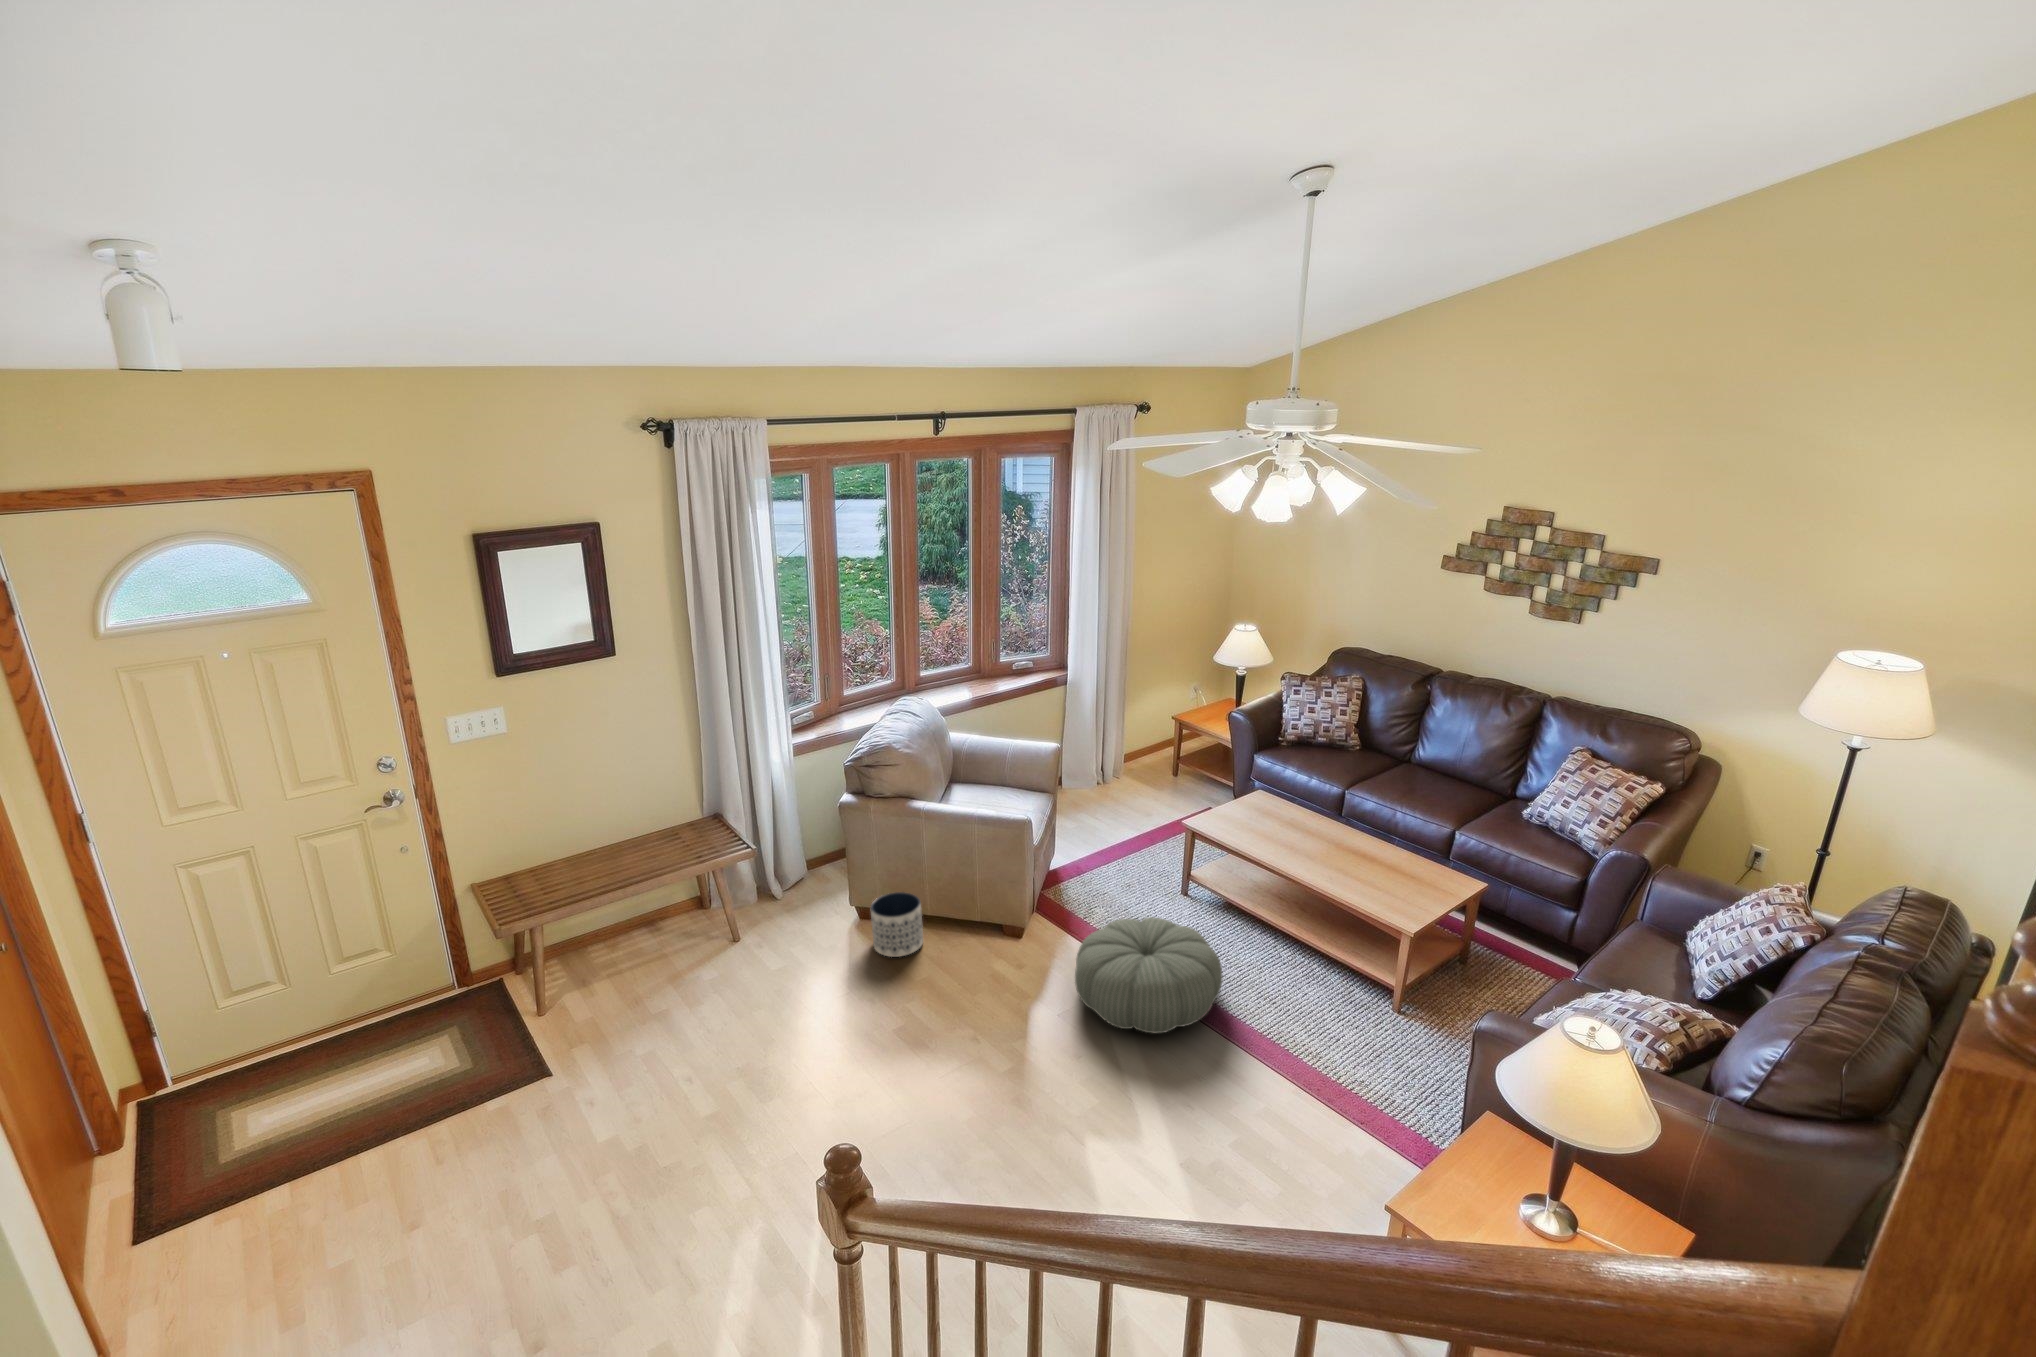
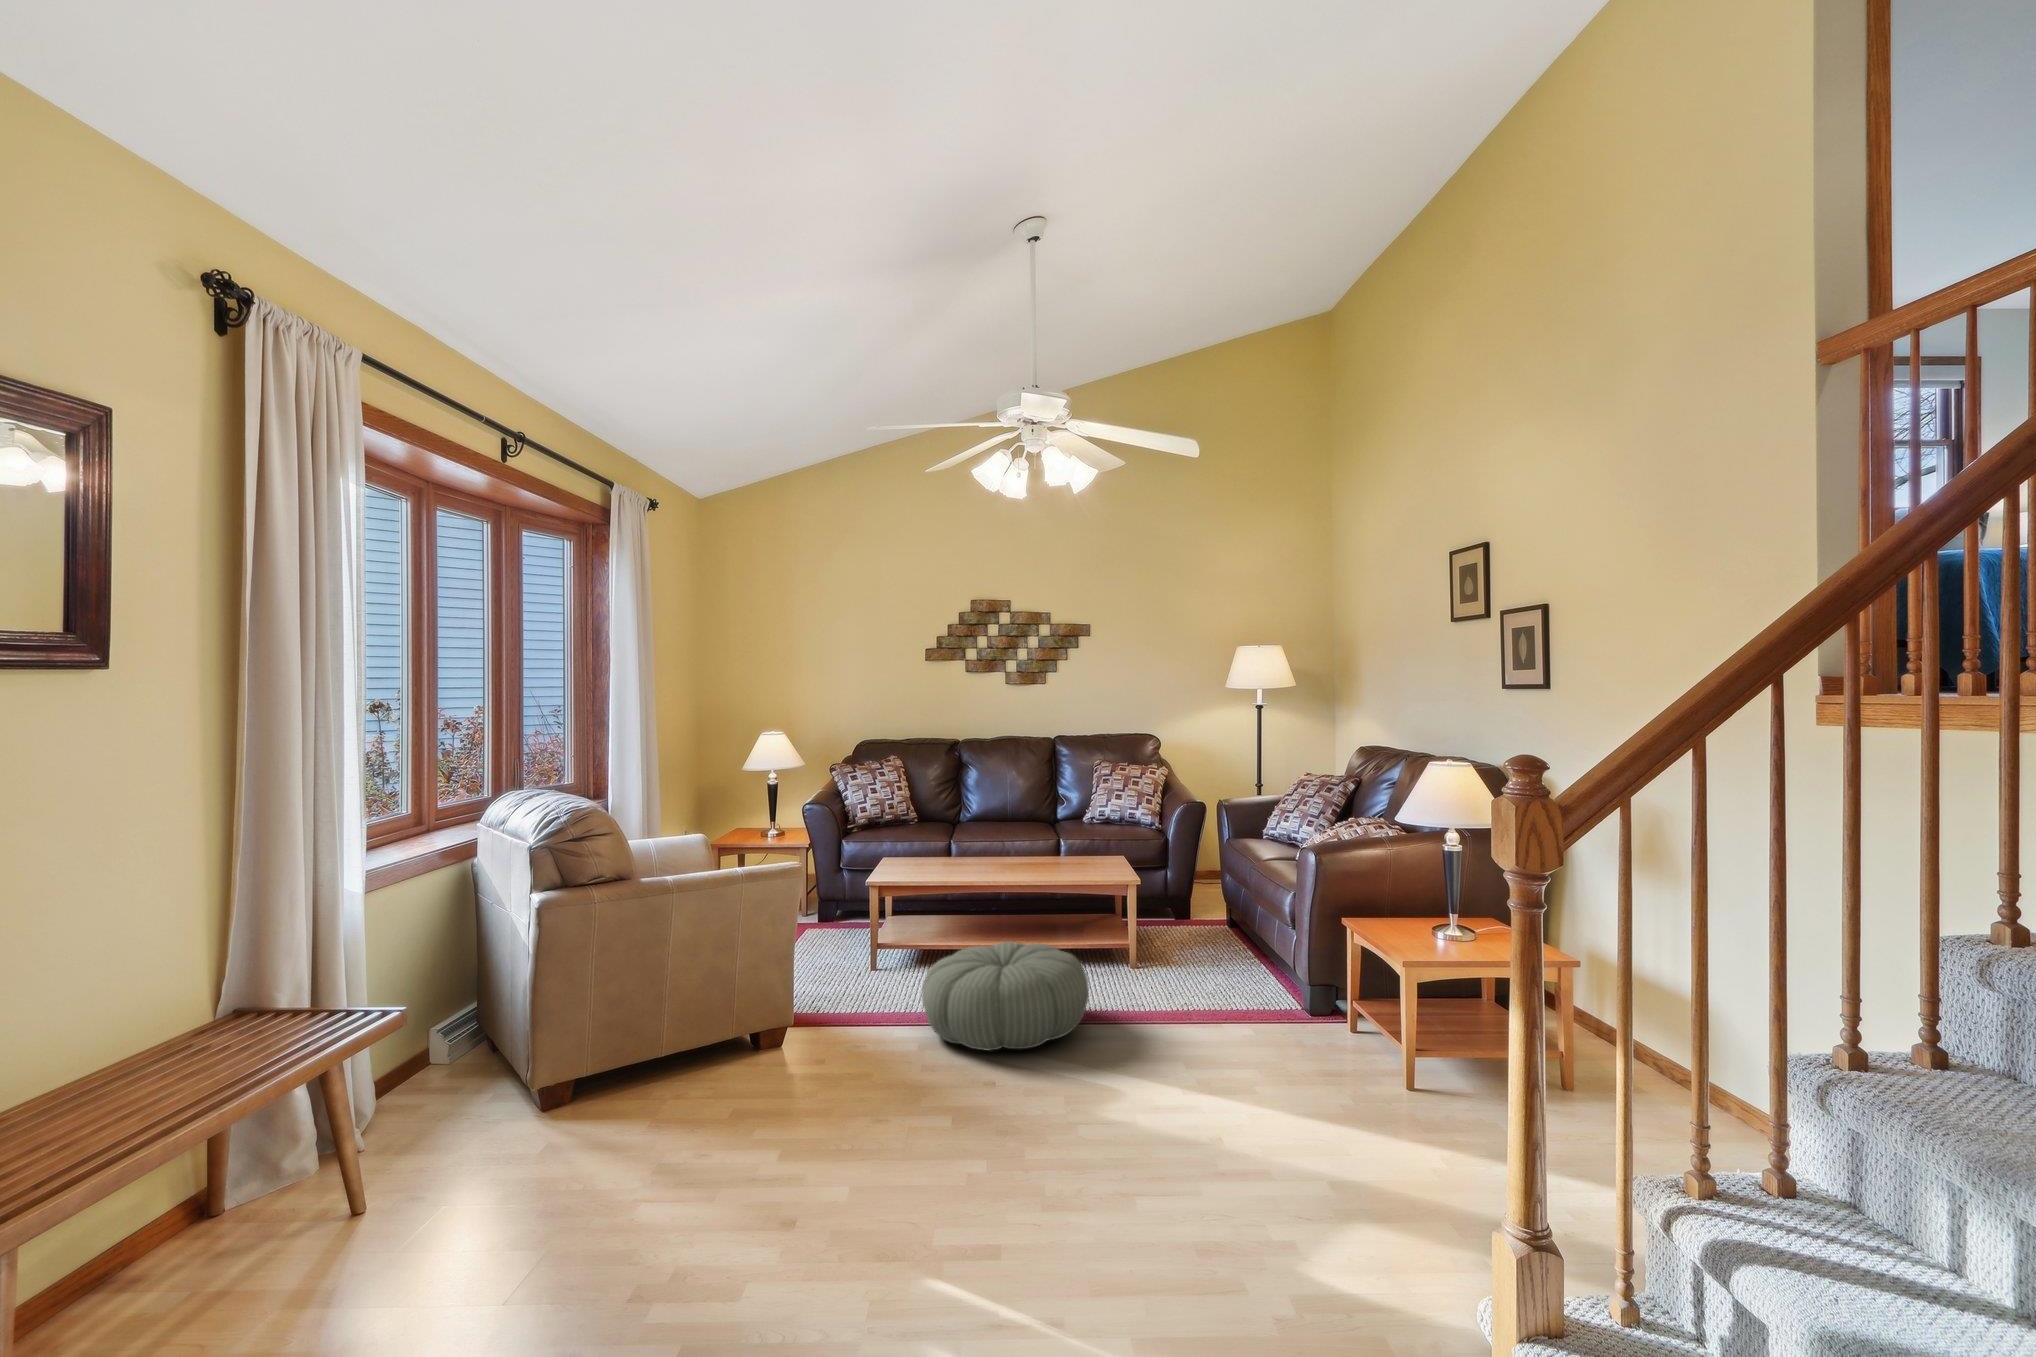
planter: present [871,892,923,957] -> none [637,1030,723,1132]

